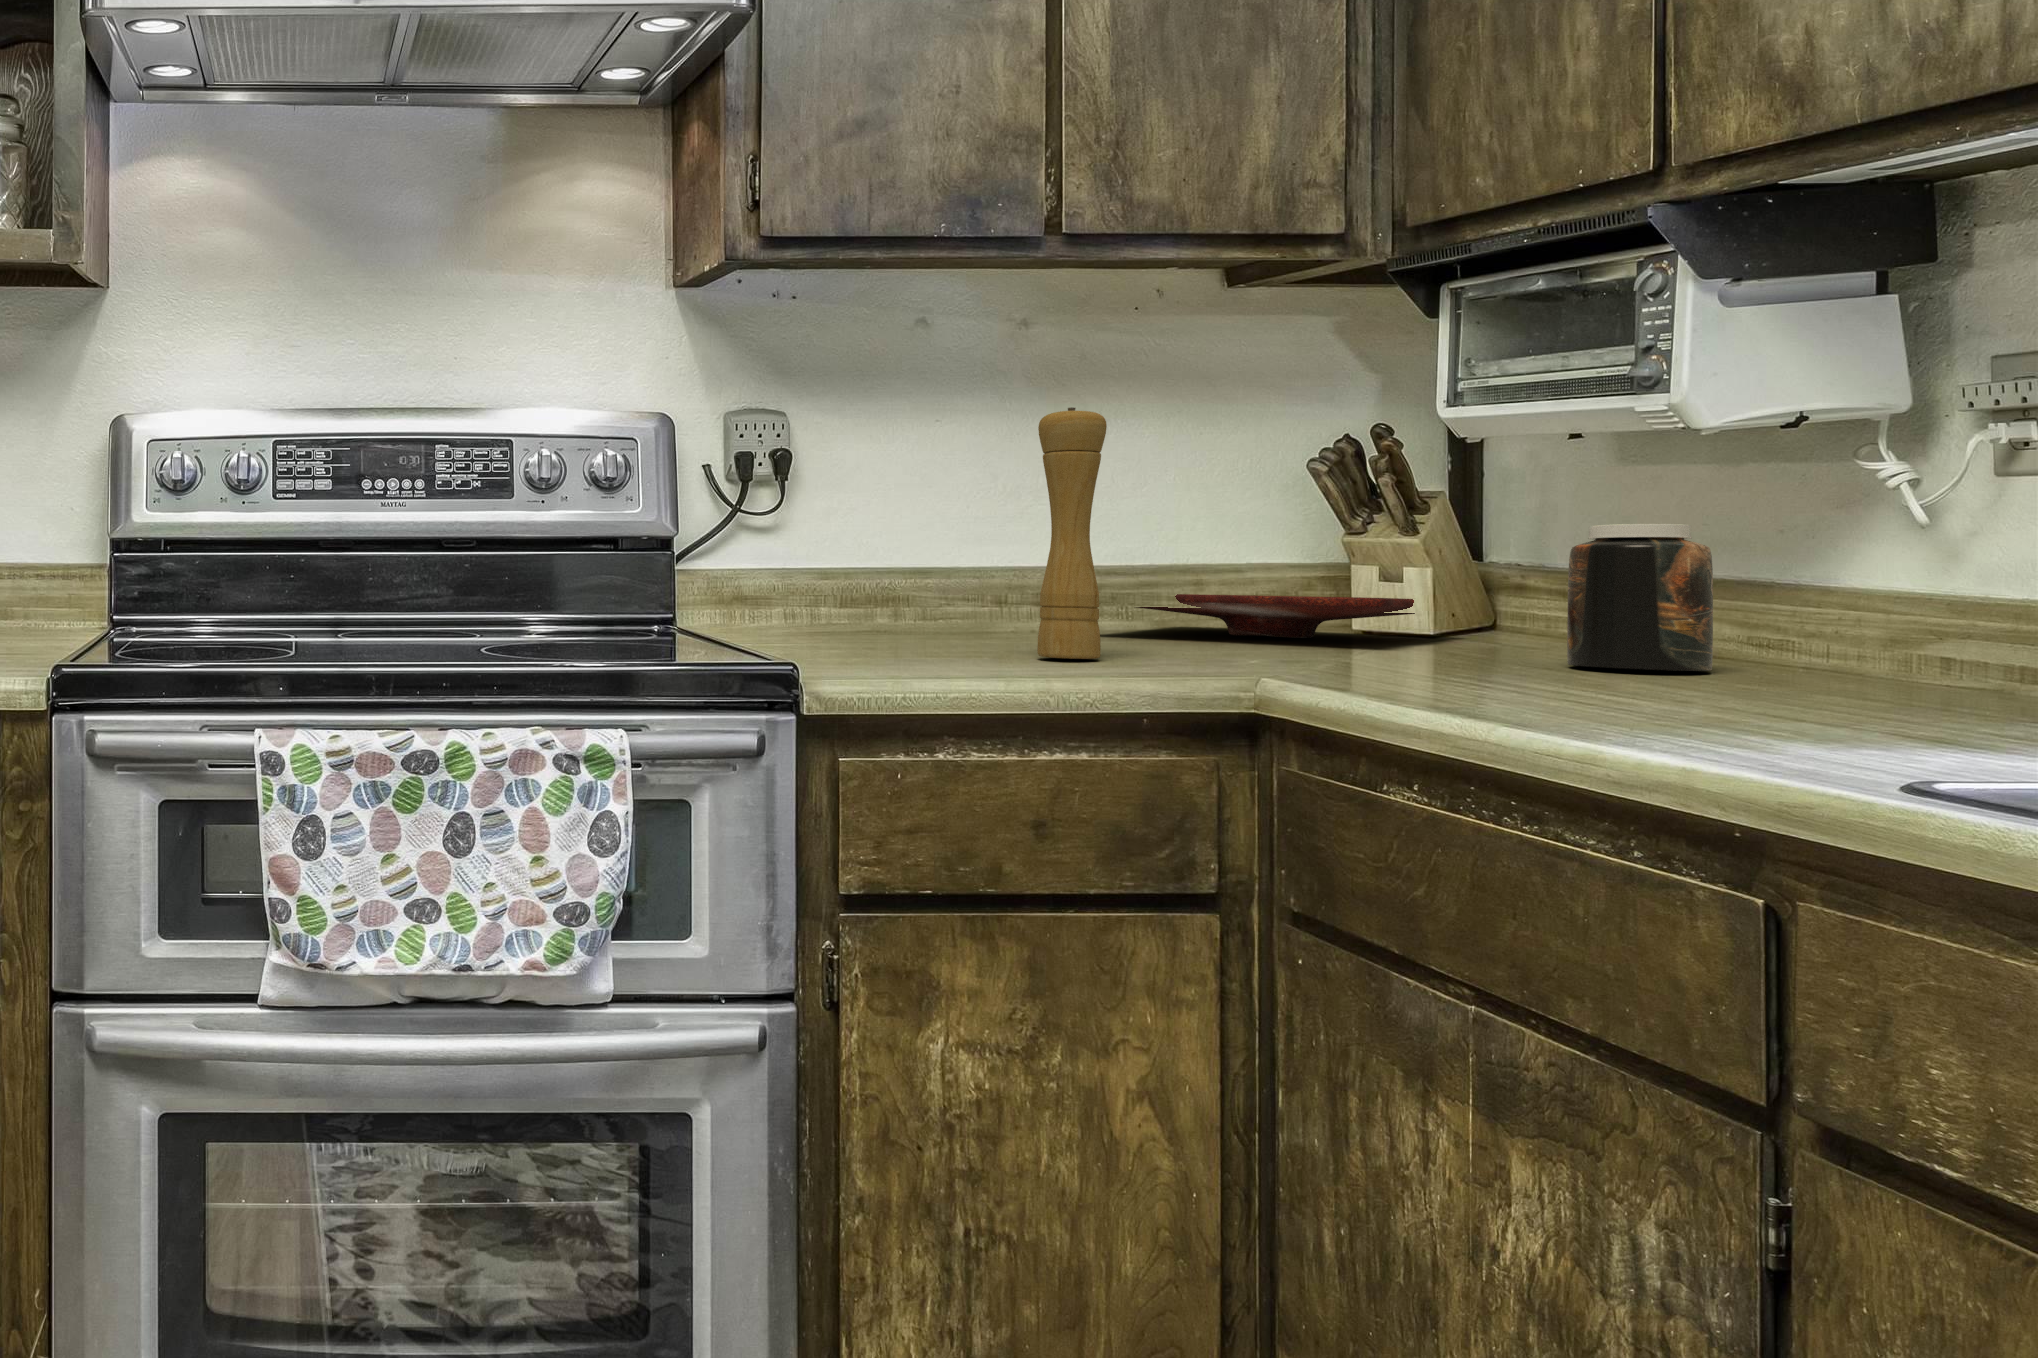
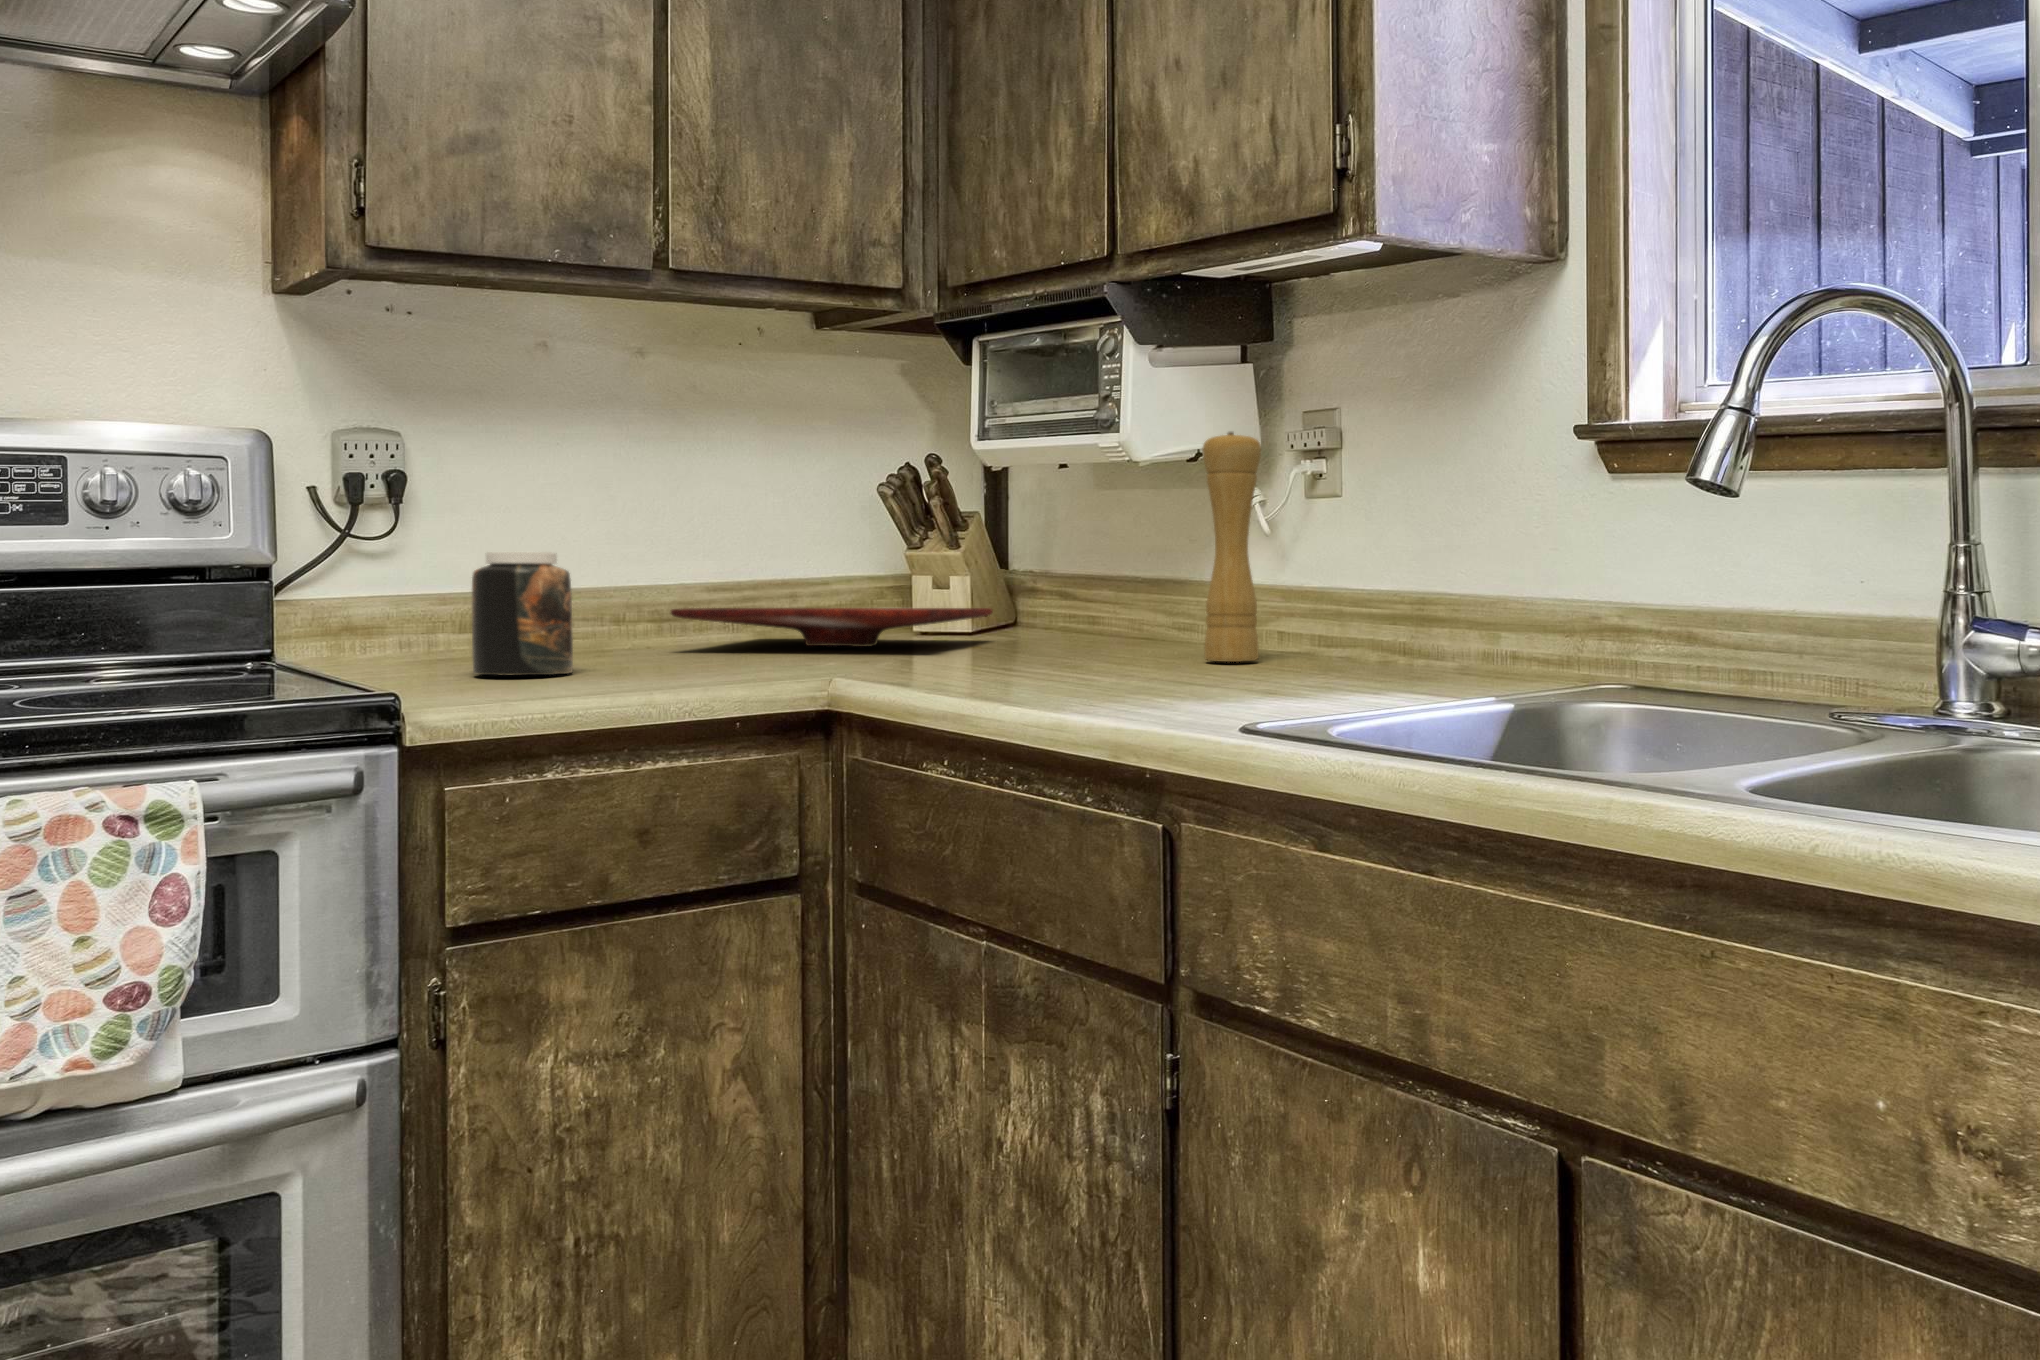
pepper mill: present [1037,407,1107,659] -> present [1202,432,1261,662]
jar: present [1567,524,1713,671] -> present [472,552,573,675]

